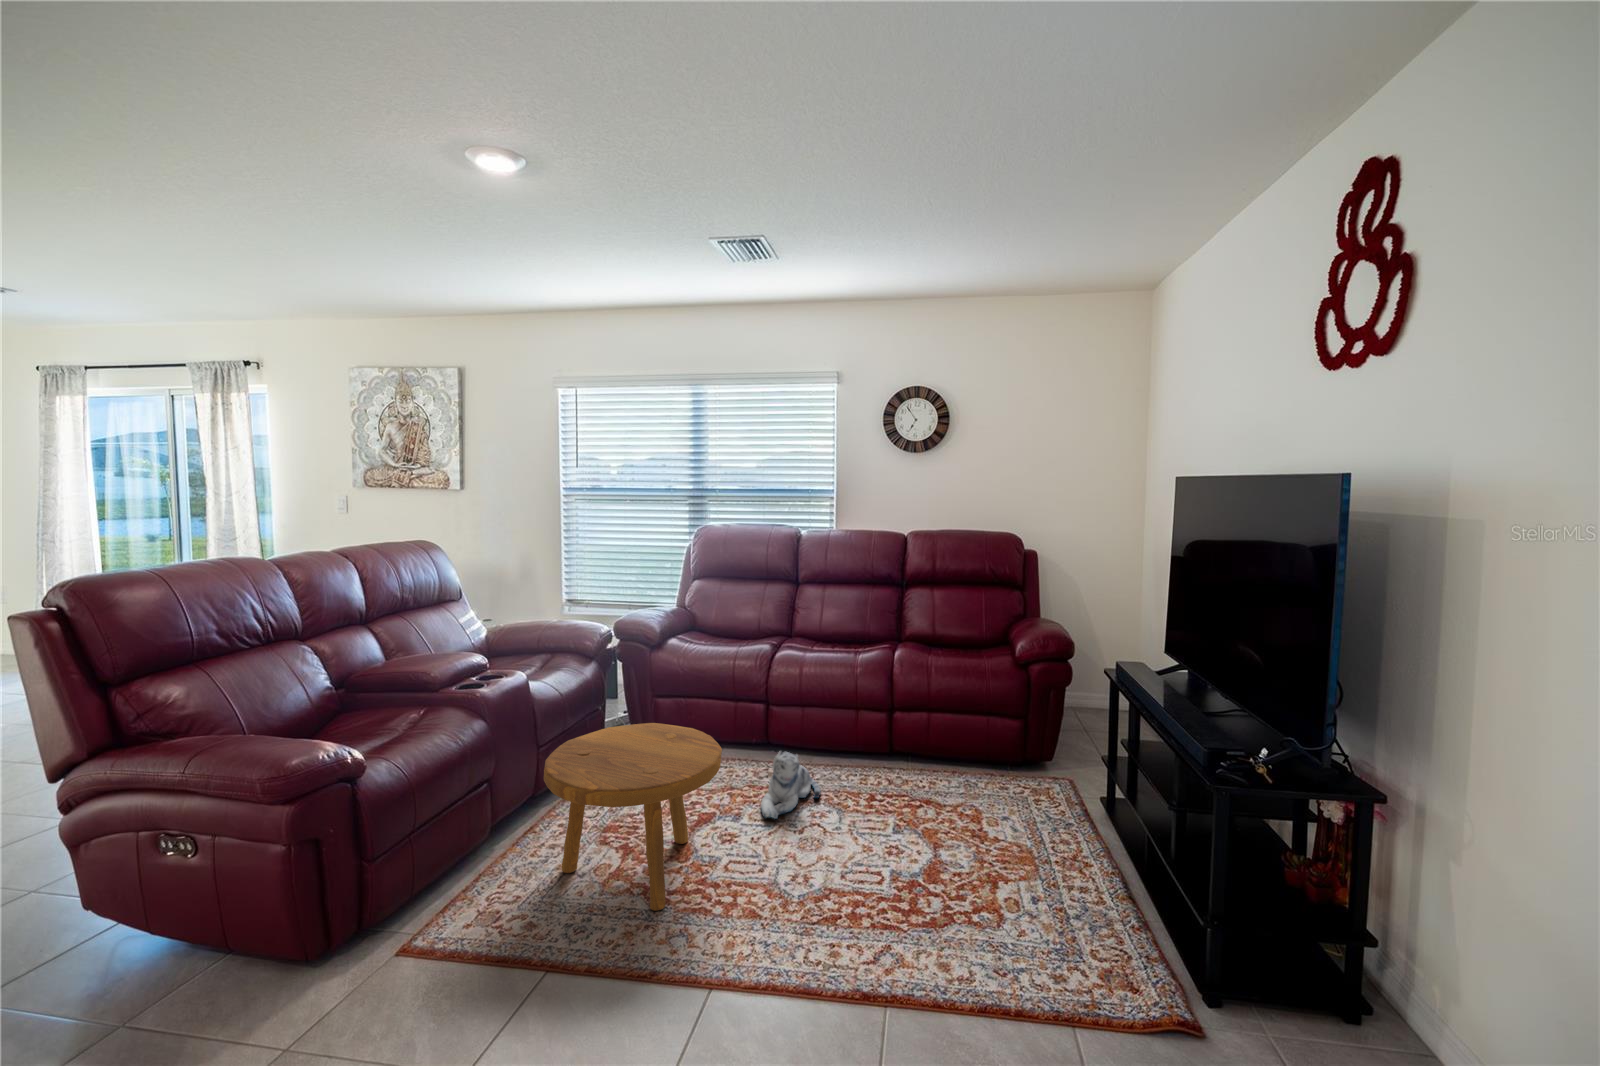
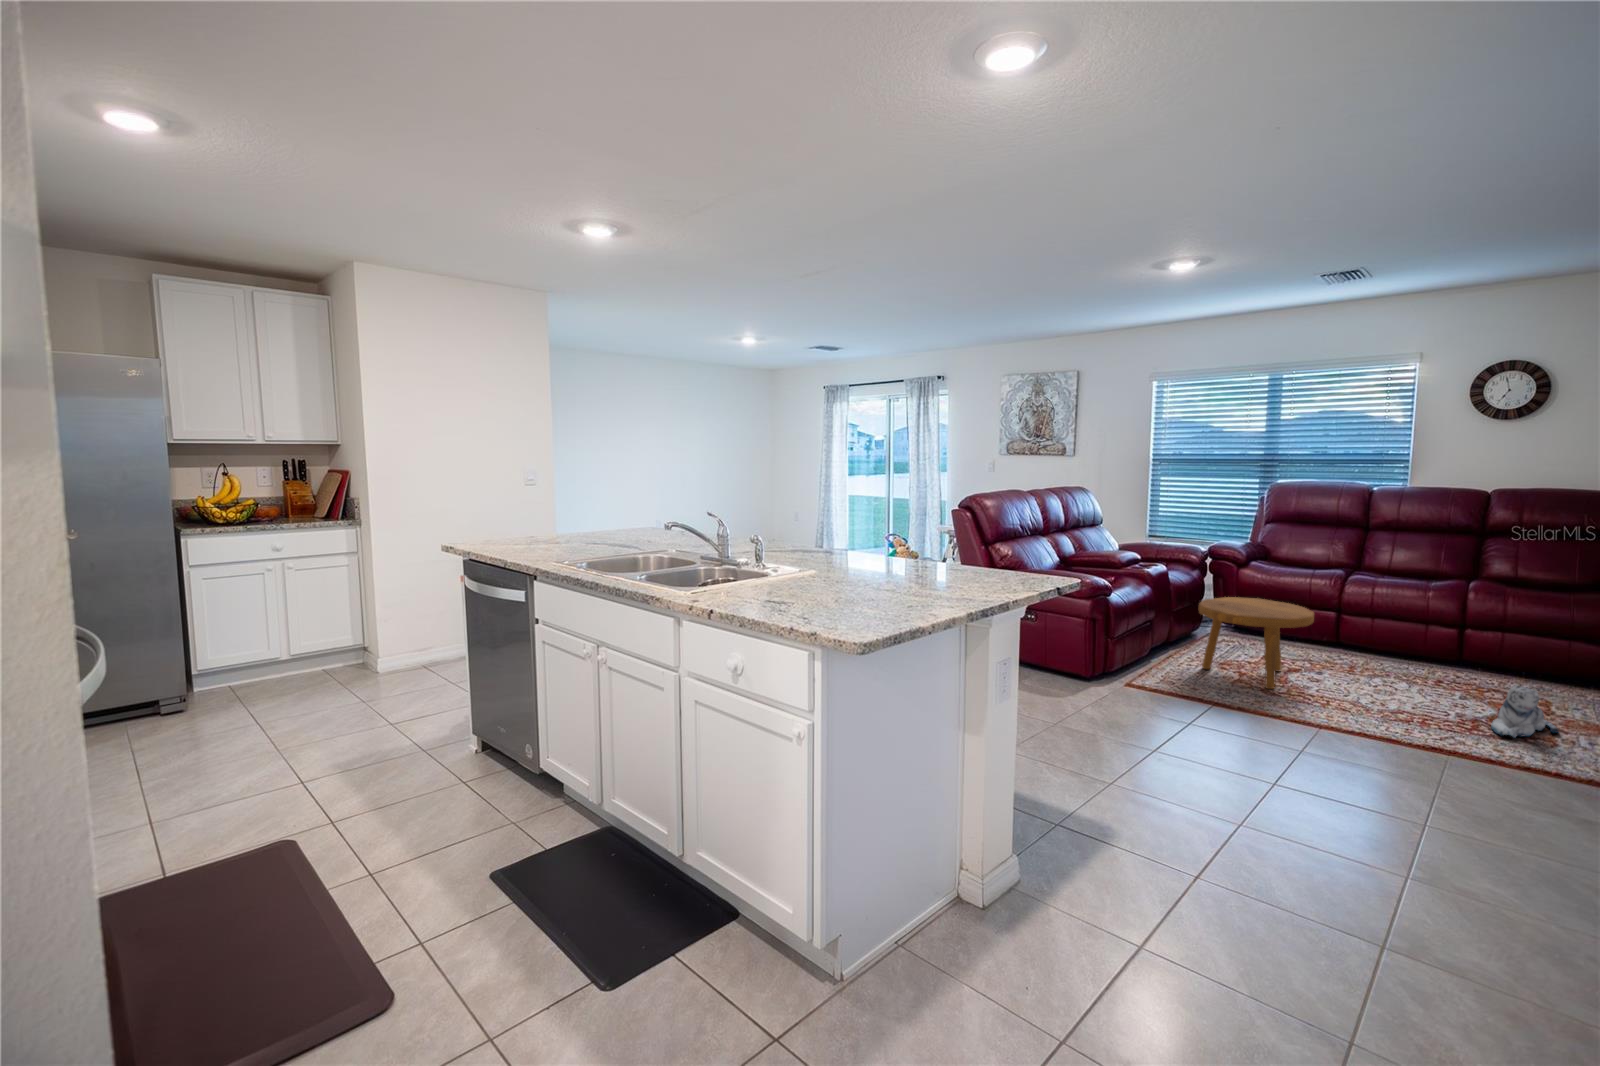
plush toy: present [761,751,821,819] -> present [1491,685,1559,737]

